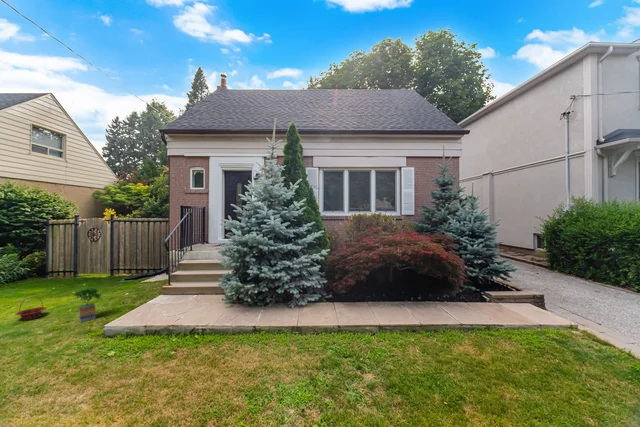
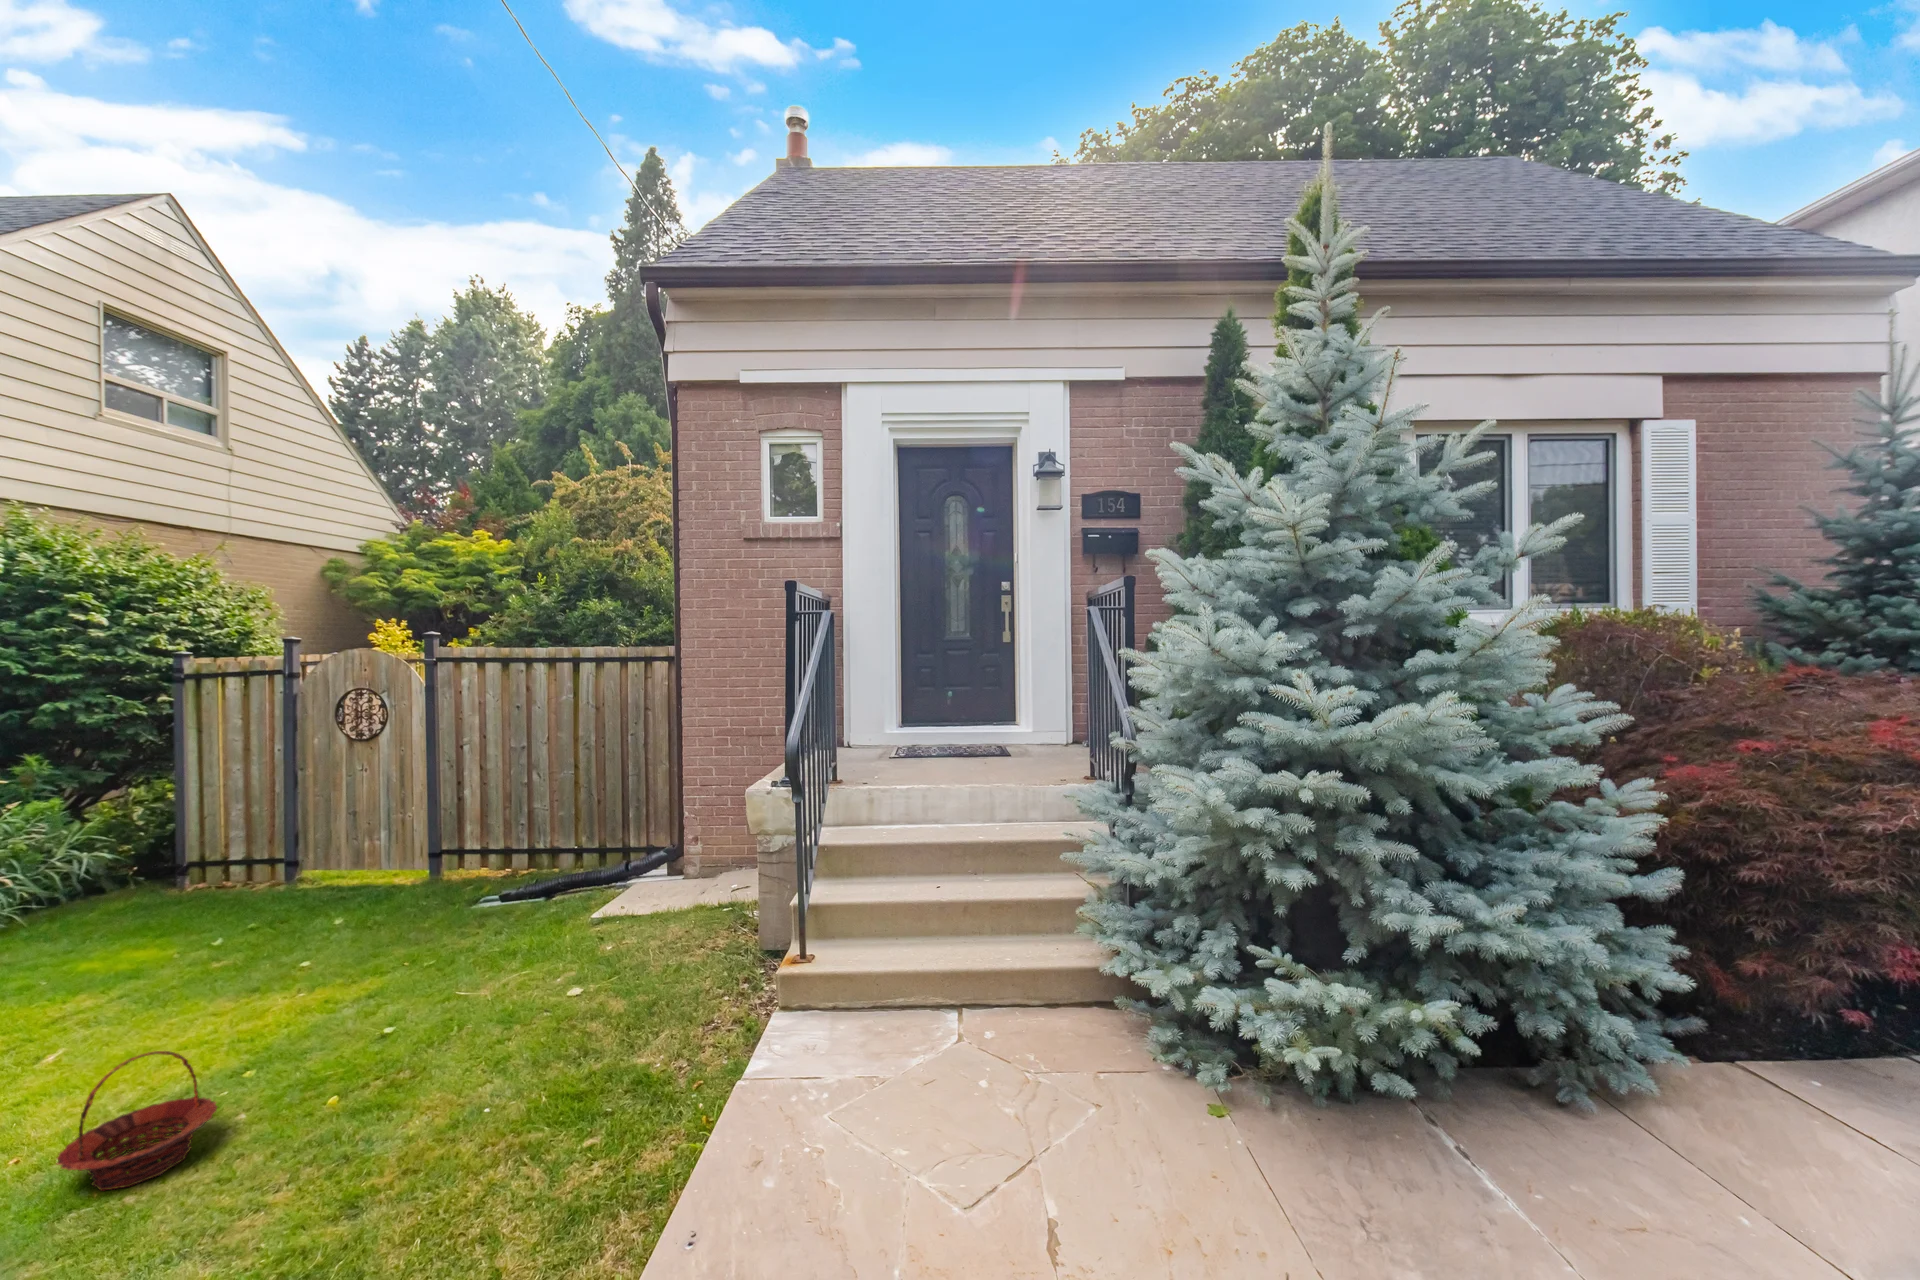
potted tree: present [74,288,101,322] -> none [369,1000,512,1207]

